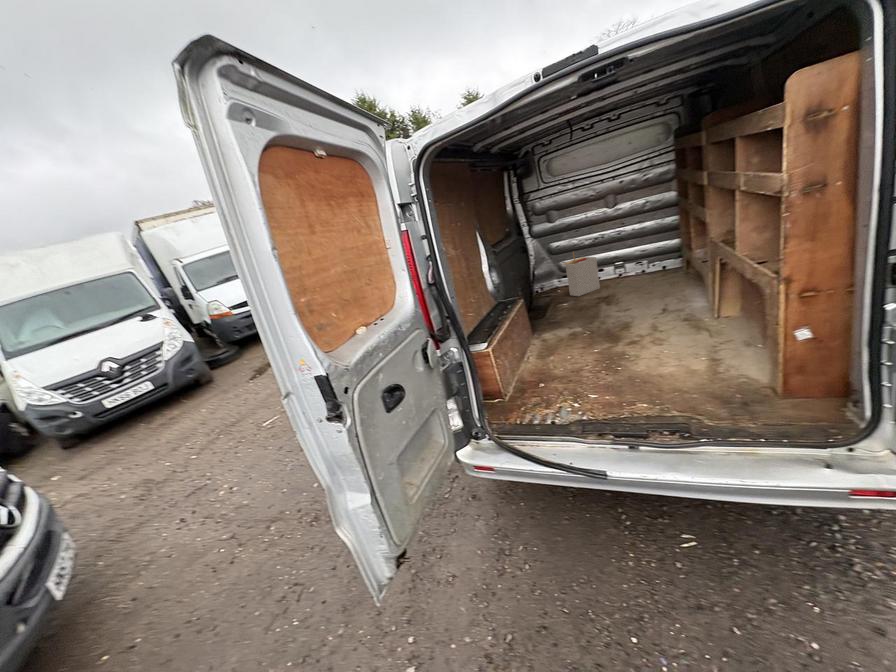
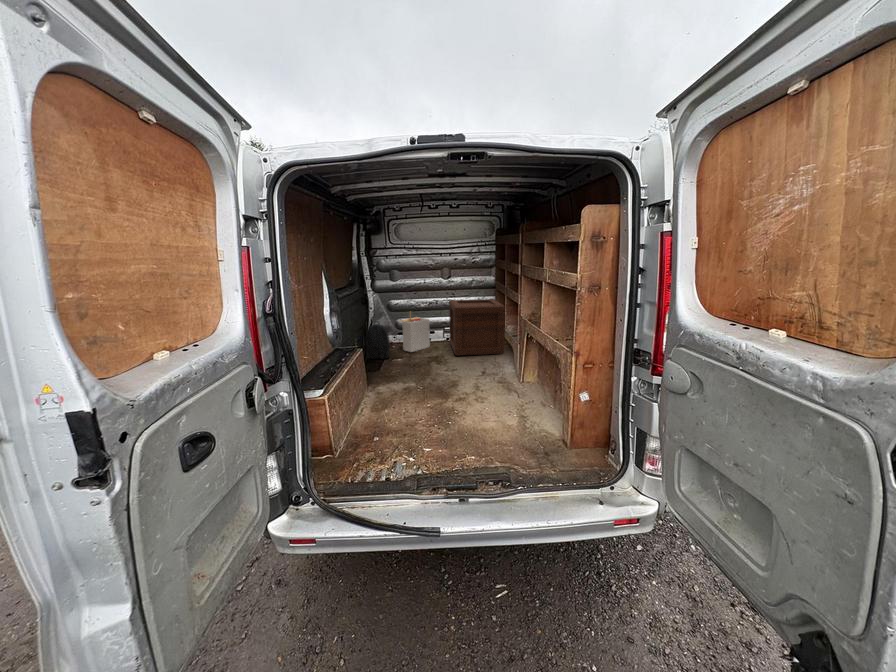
wooden crate: none [619,221,695,295] -> present [449,299,505,356]
backpack: none [528,269,554,308] -> present [366,324,390,359]

